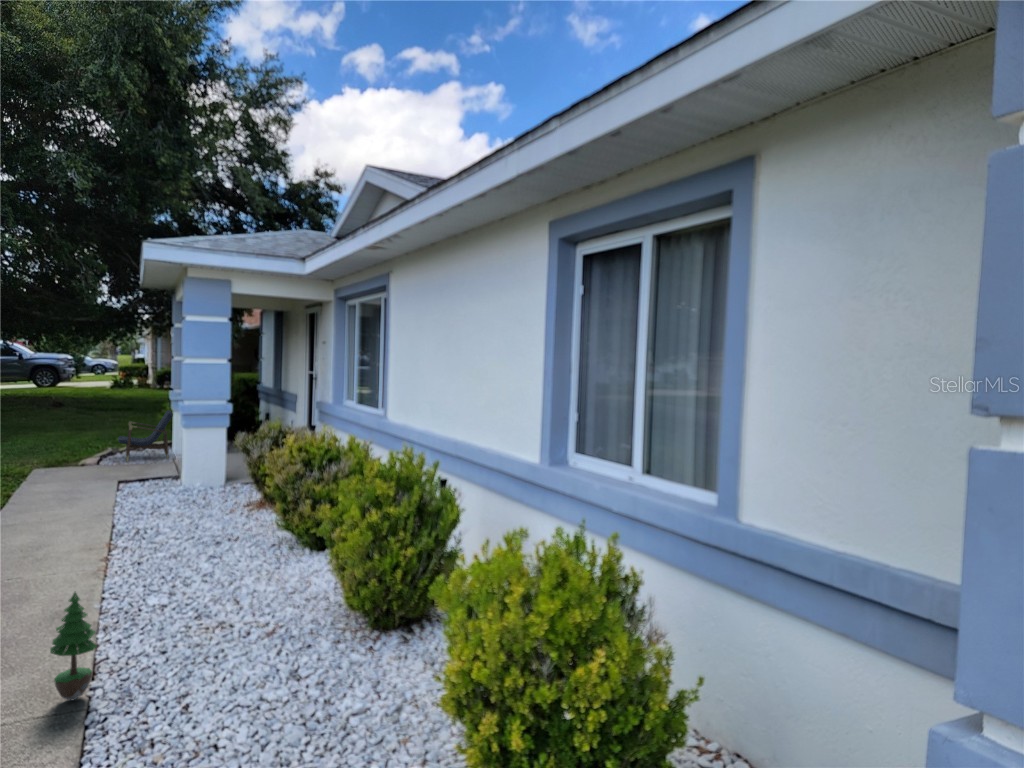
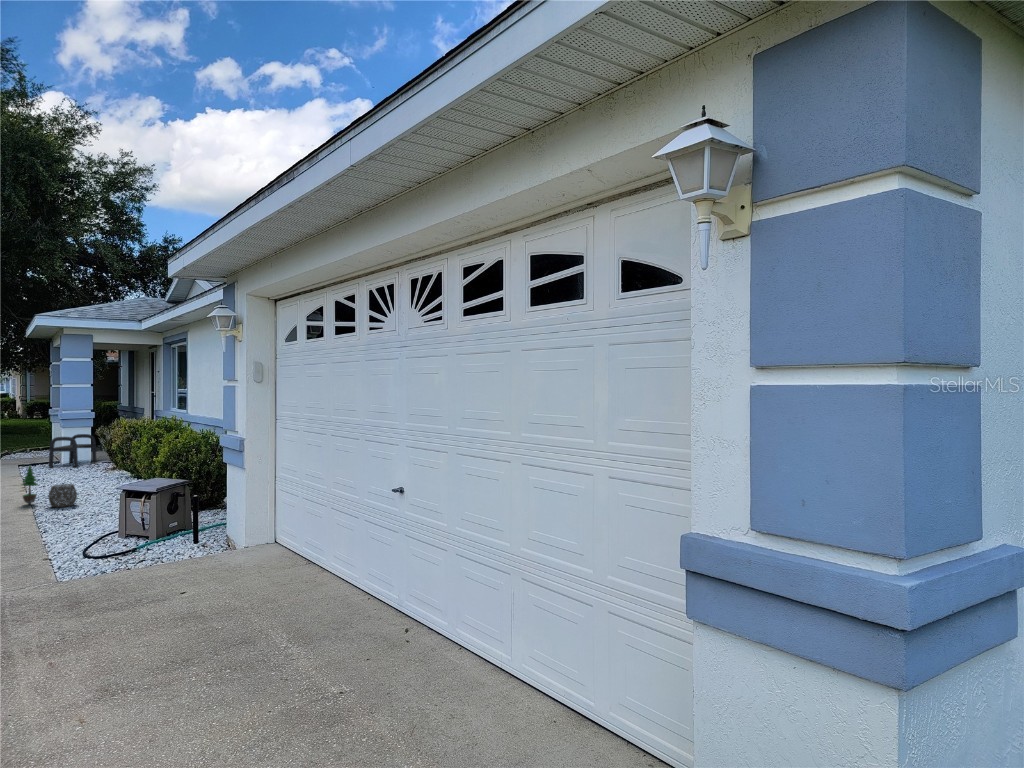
lounge chair: present [118,410,173,461] -> none [12,422,53,456]
bench: none [160,440,234,500] -> present [49,434,97,468]
woven basket: none [115,654,195,740] -> present [48,484,77,507]

